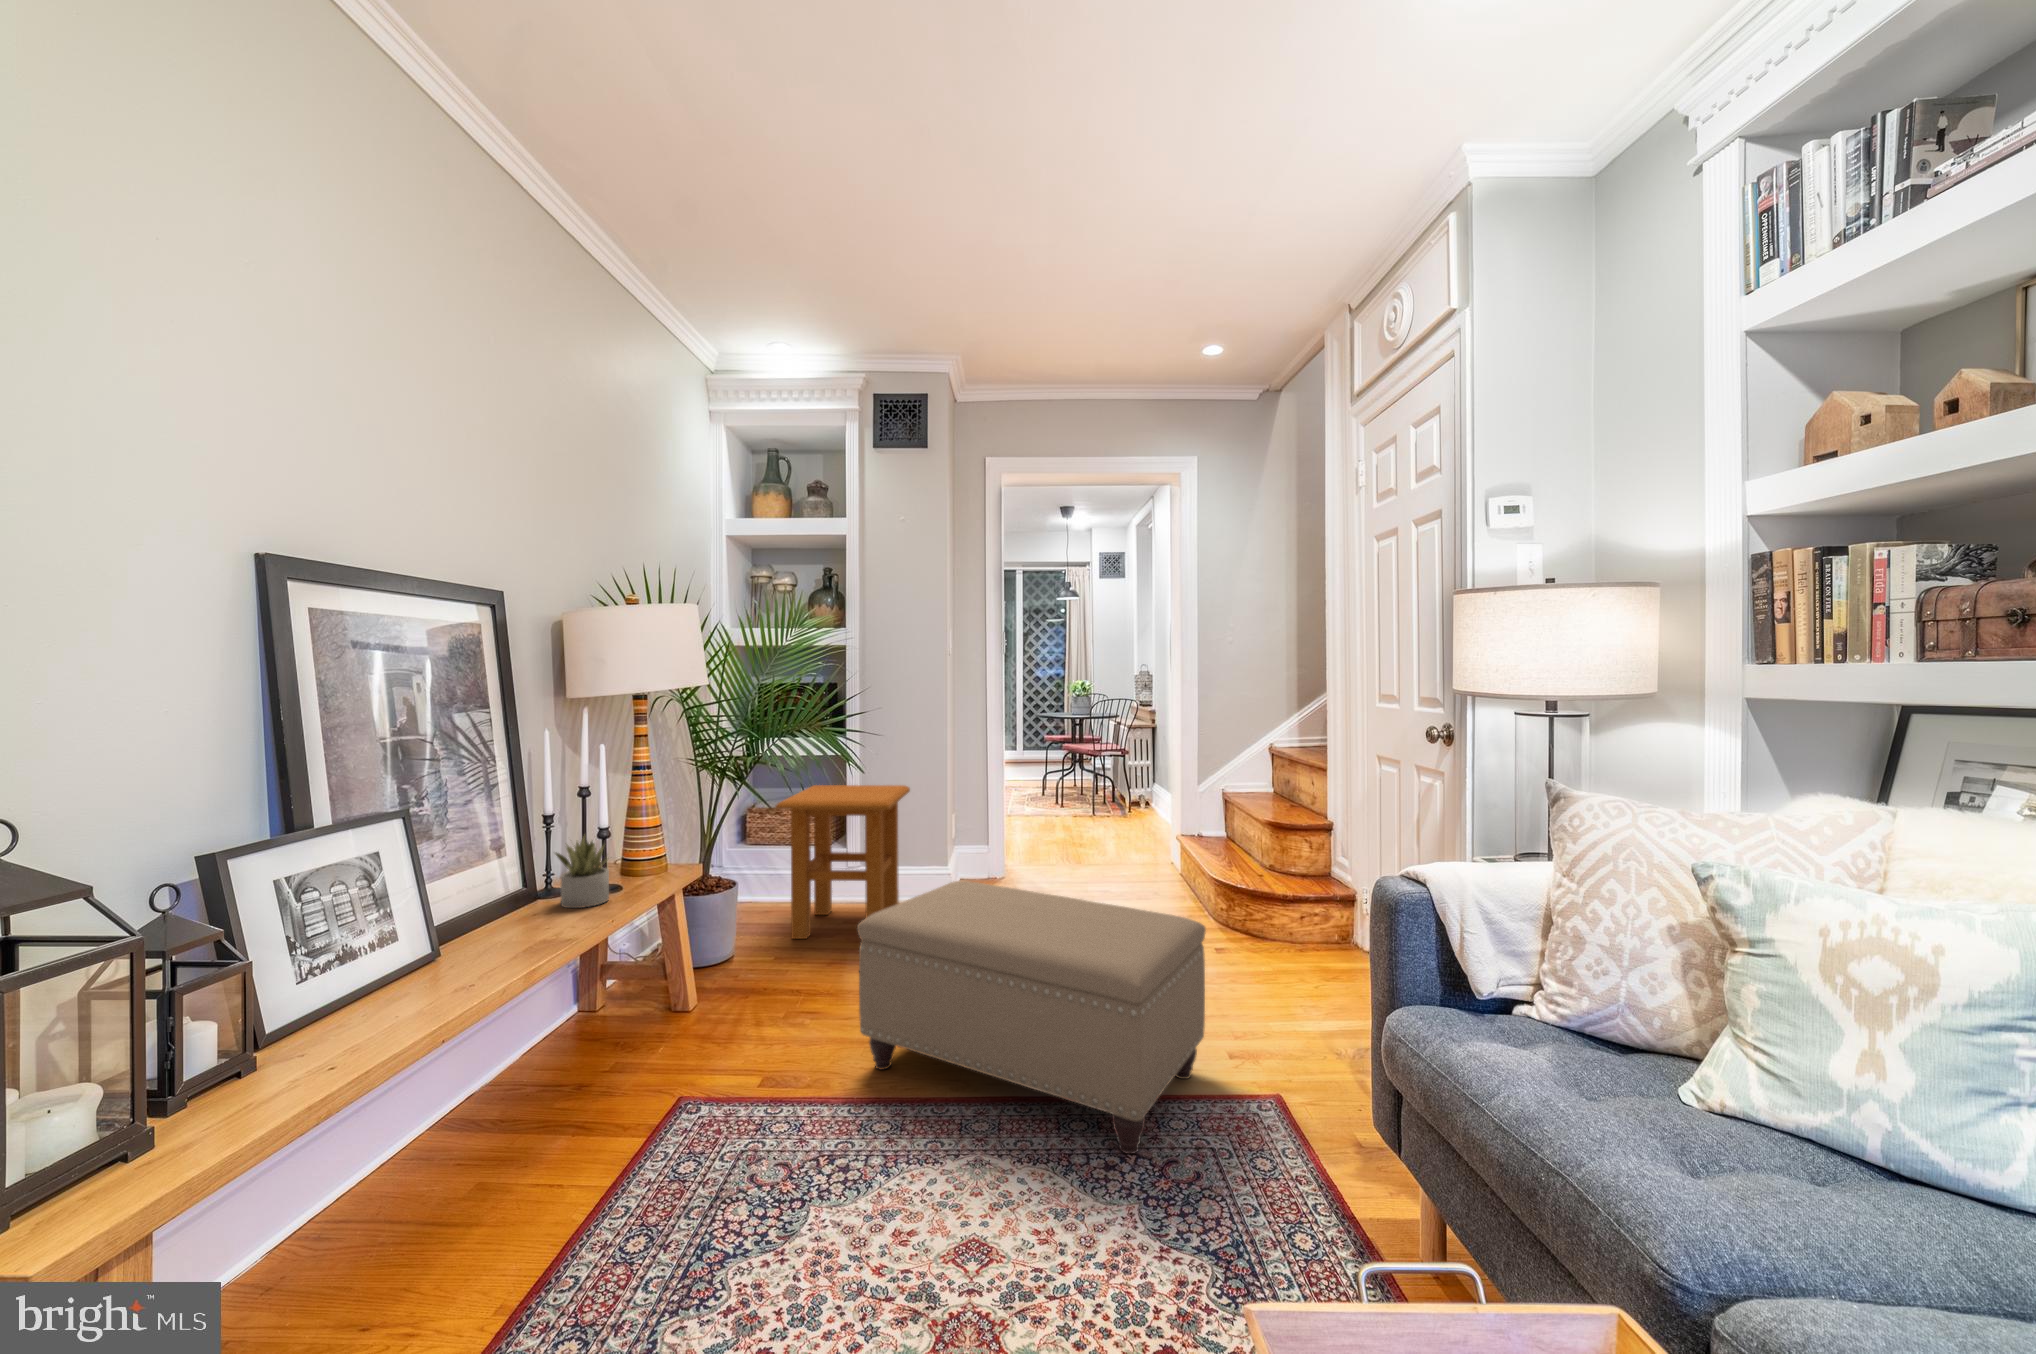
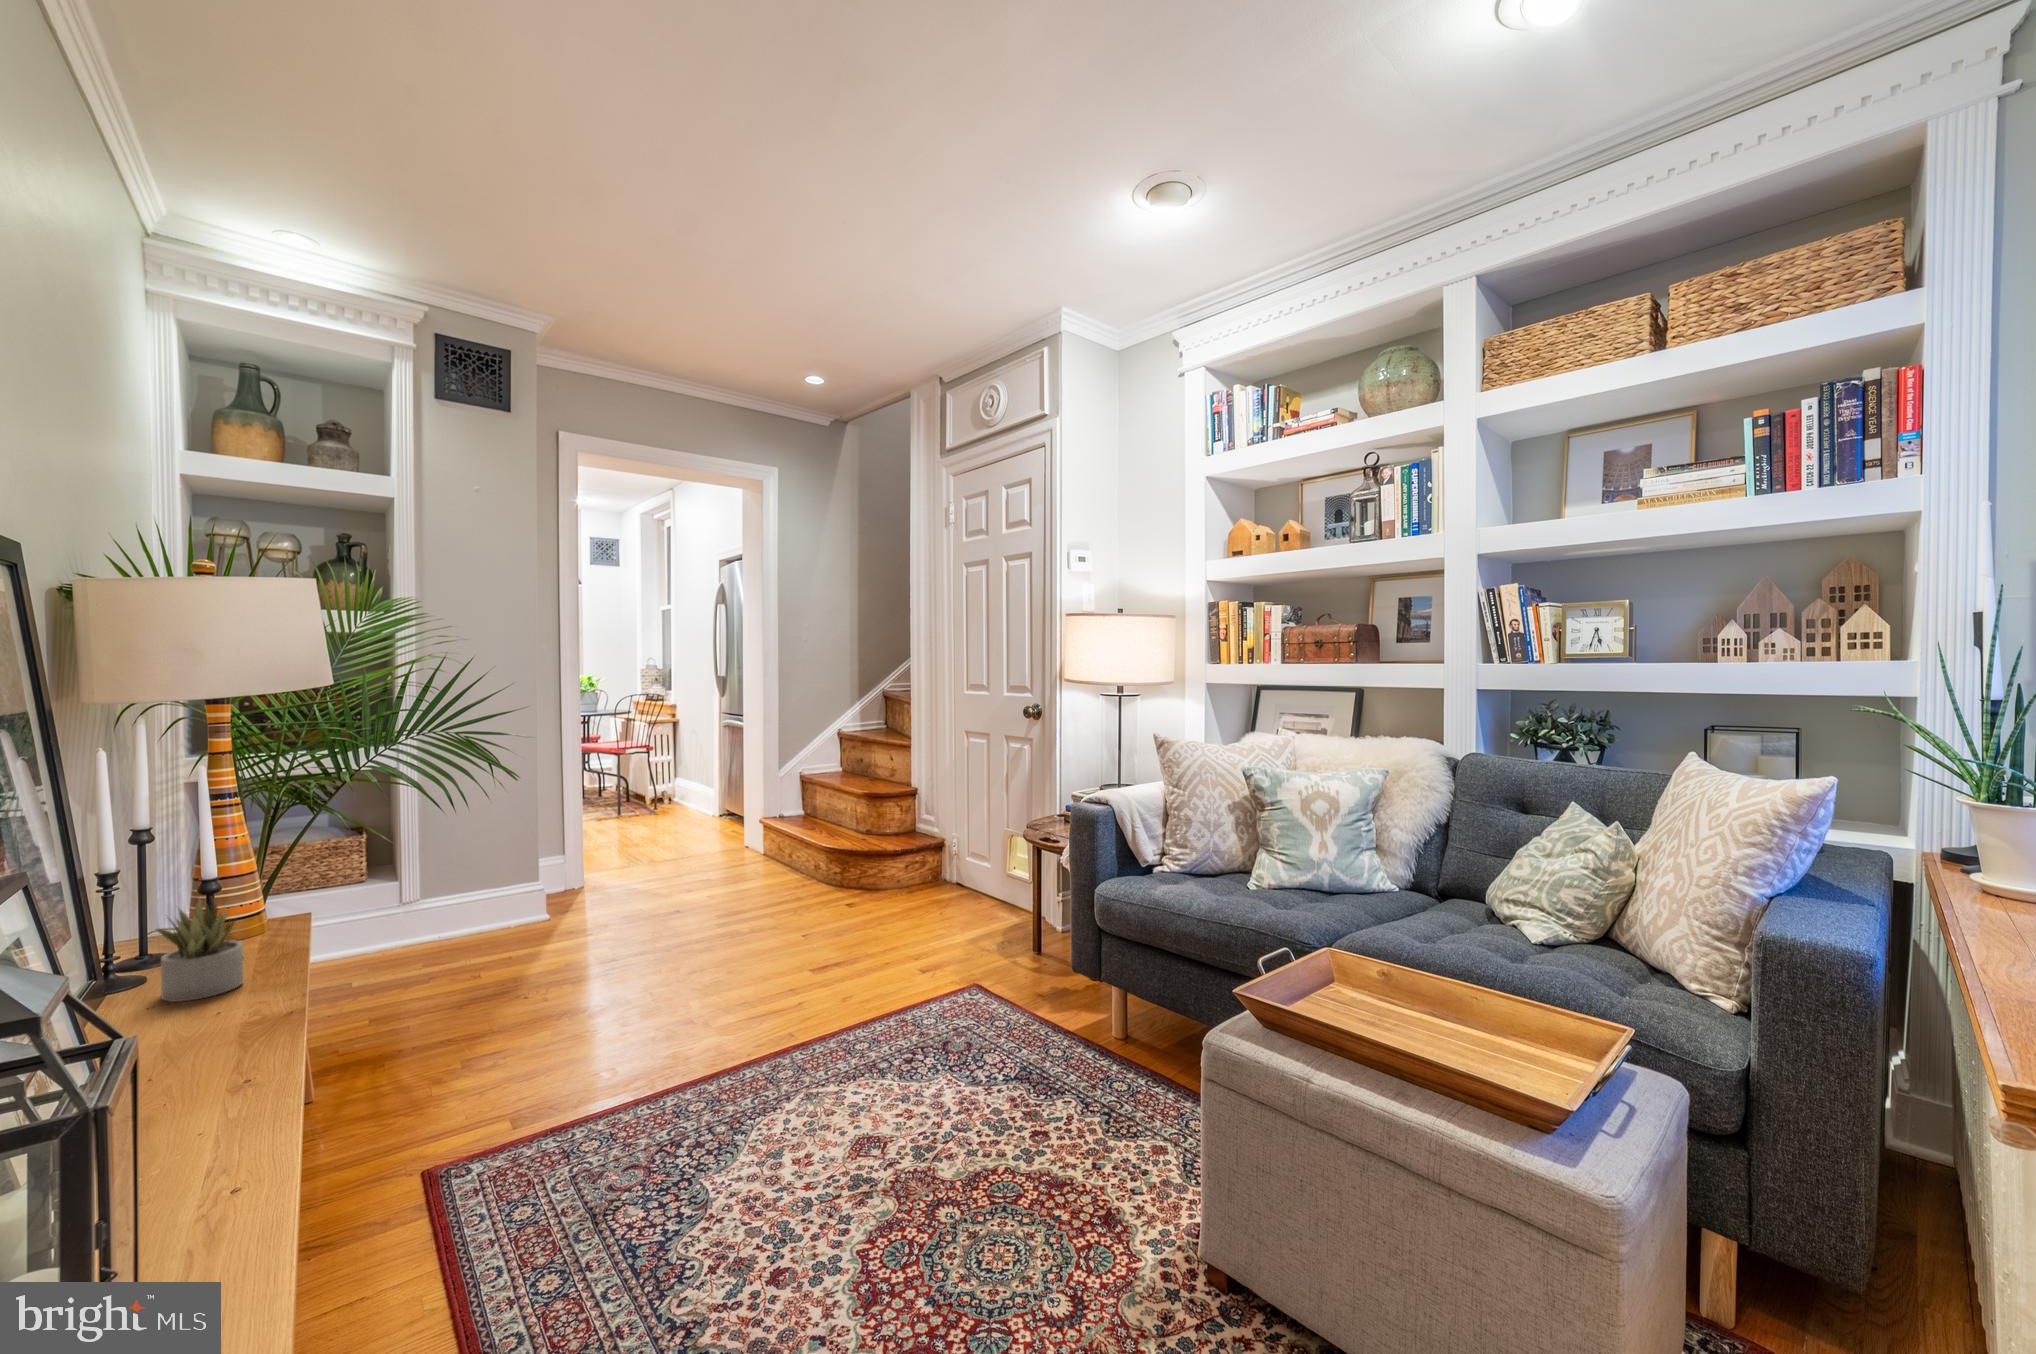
side table: present [776,785,910,939] -> none [336,802,510,1010]
ottoman: present [857,881,1206,1154] -> none [616,870,932,1077]

